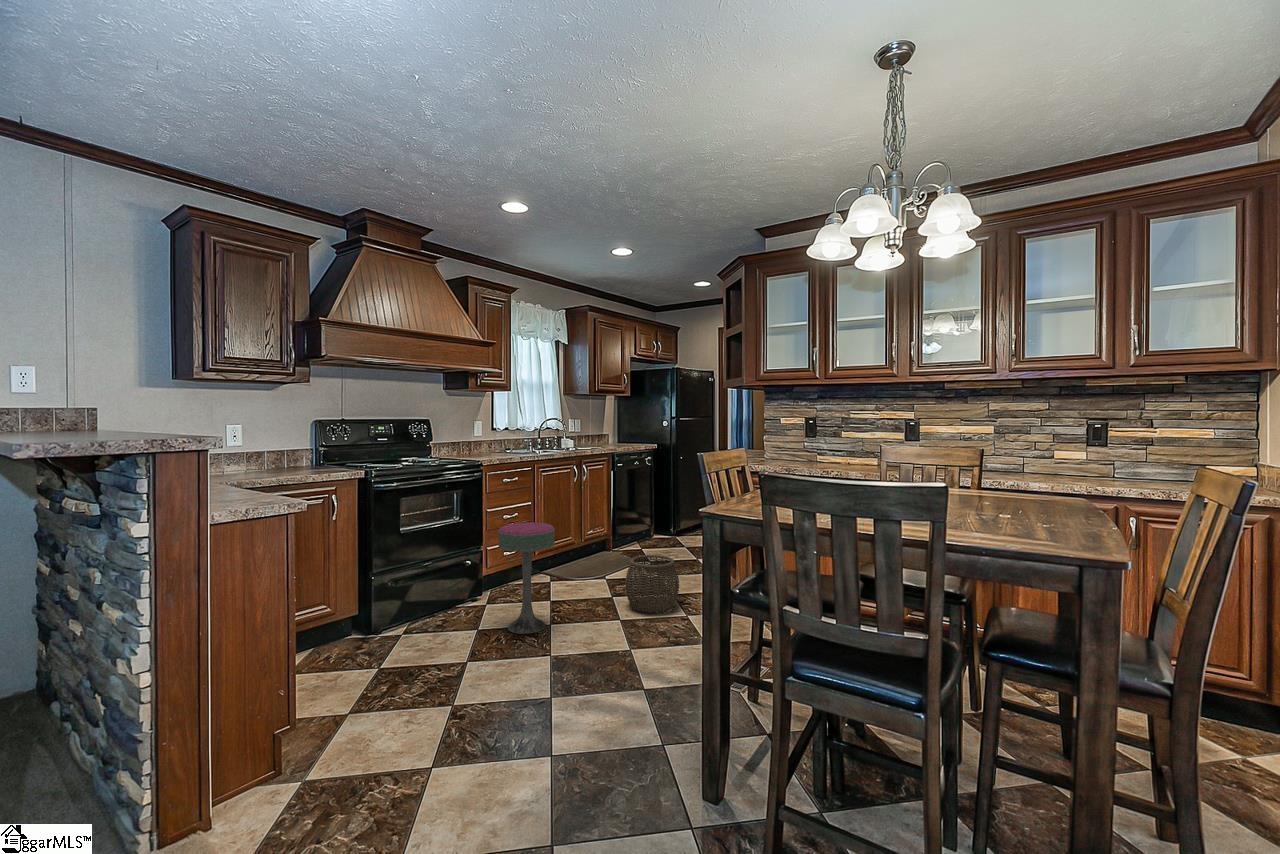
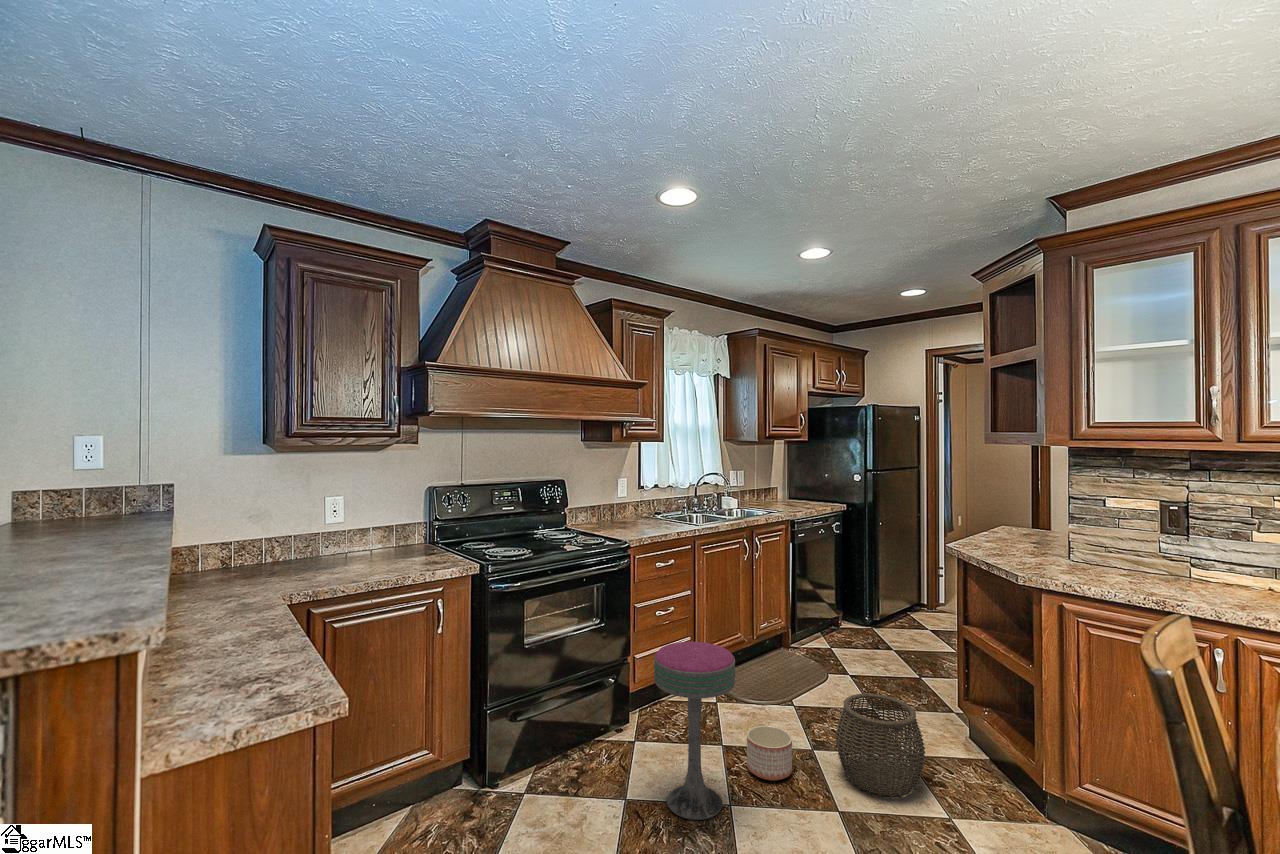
planter: none [566,582,596,613] -> present [747,726,792,781]

